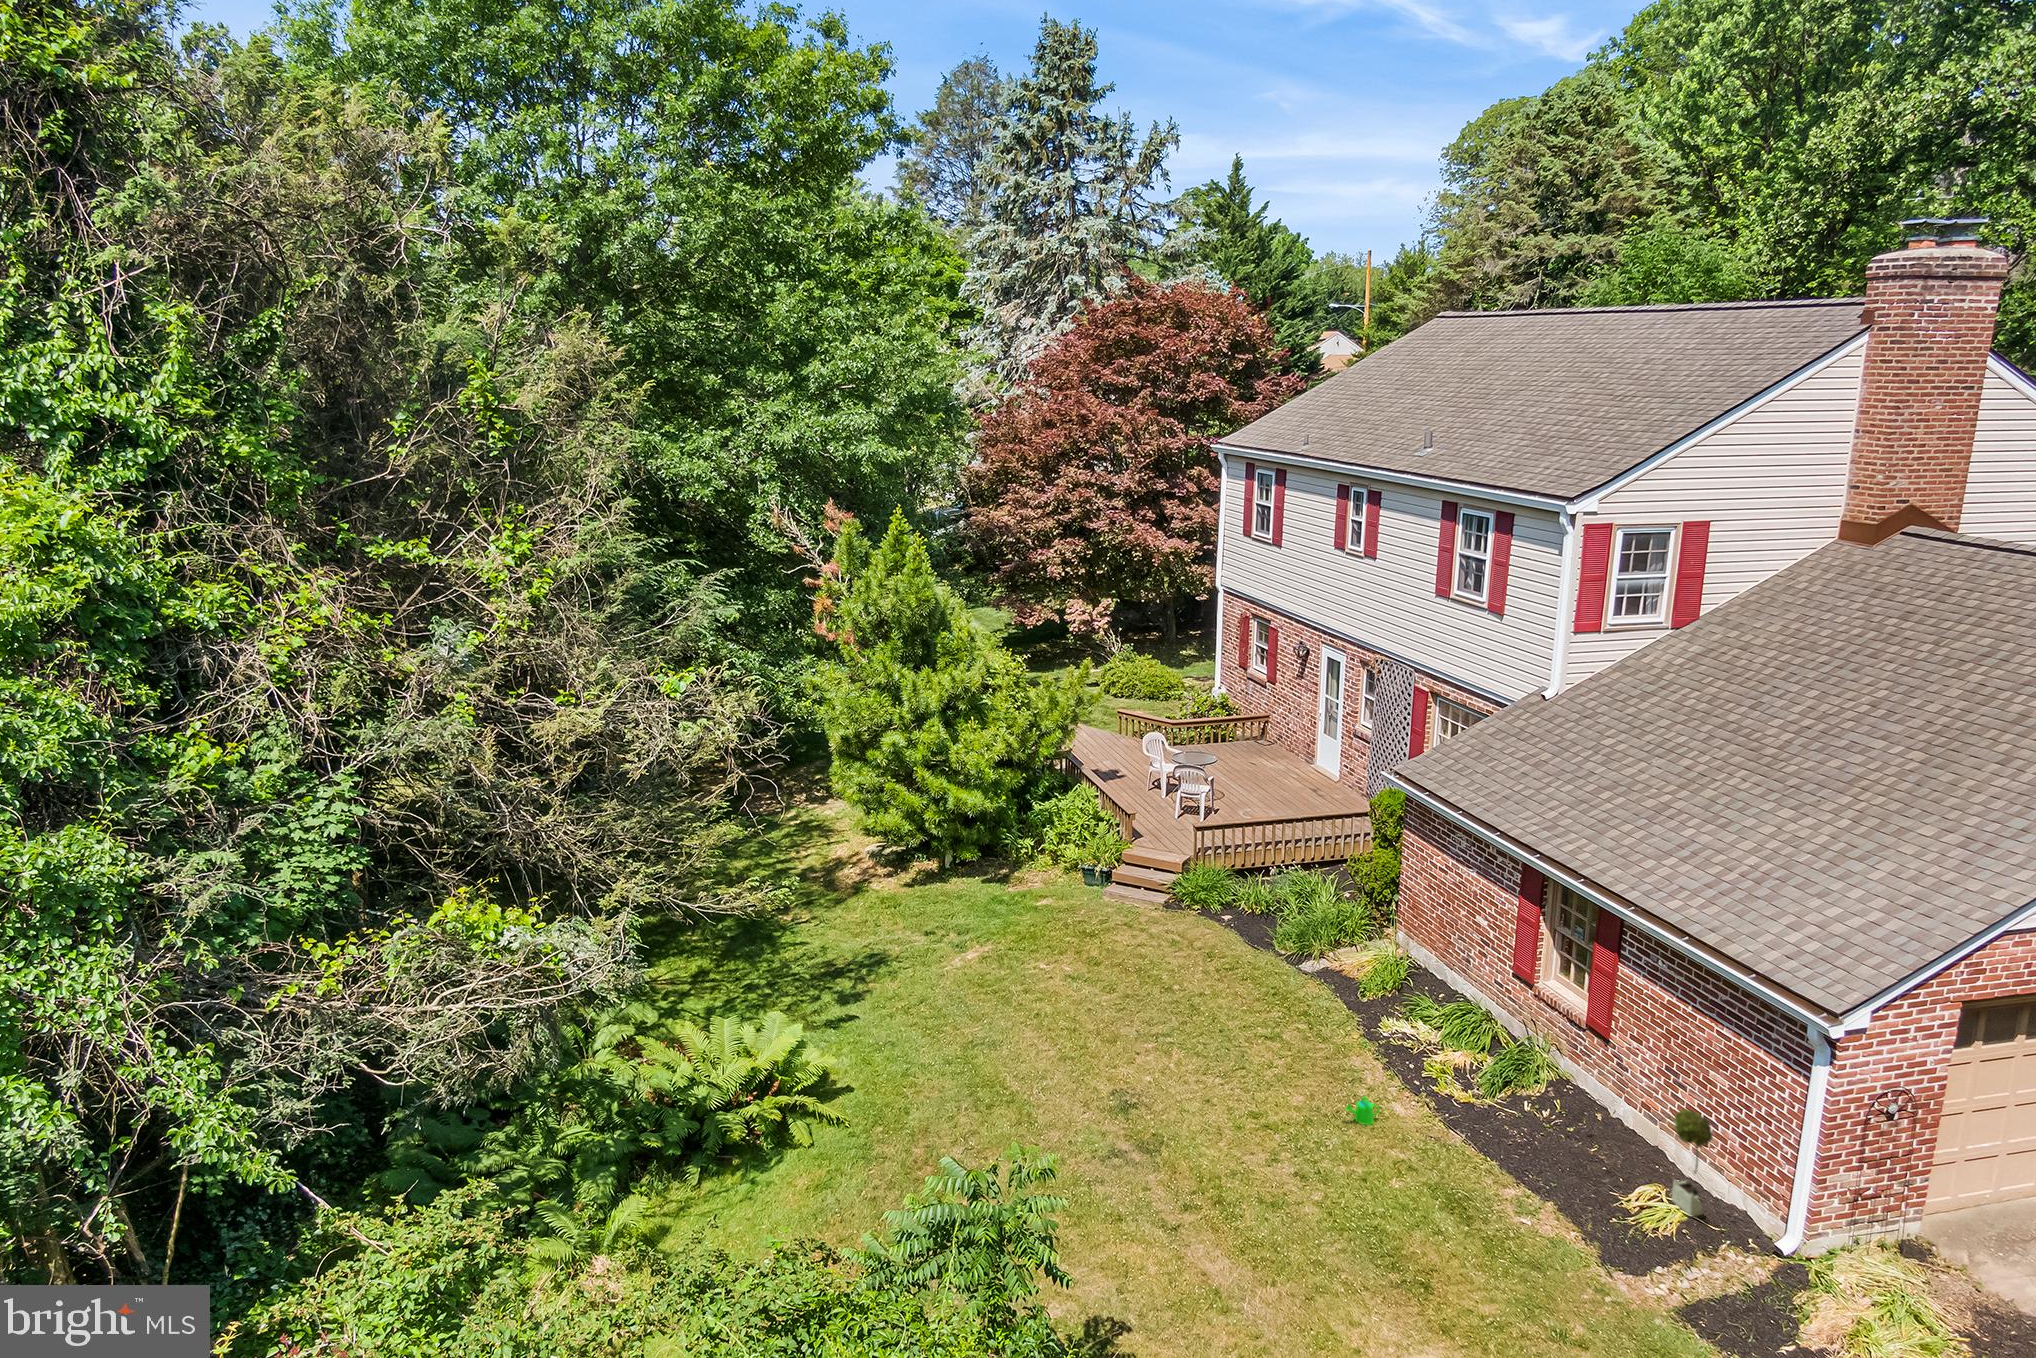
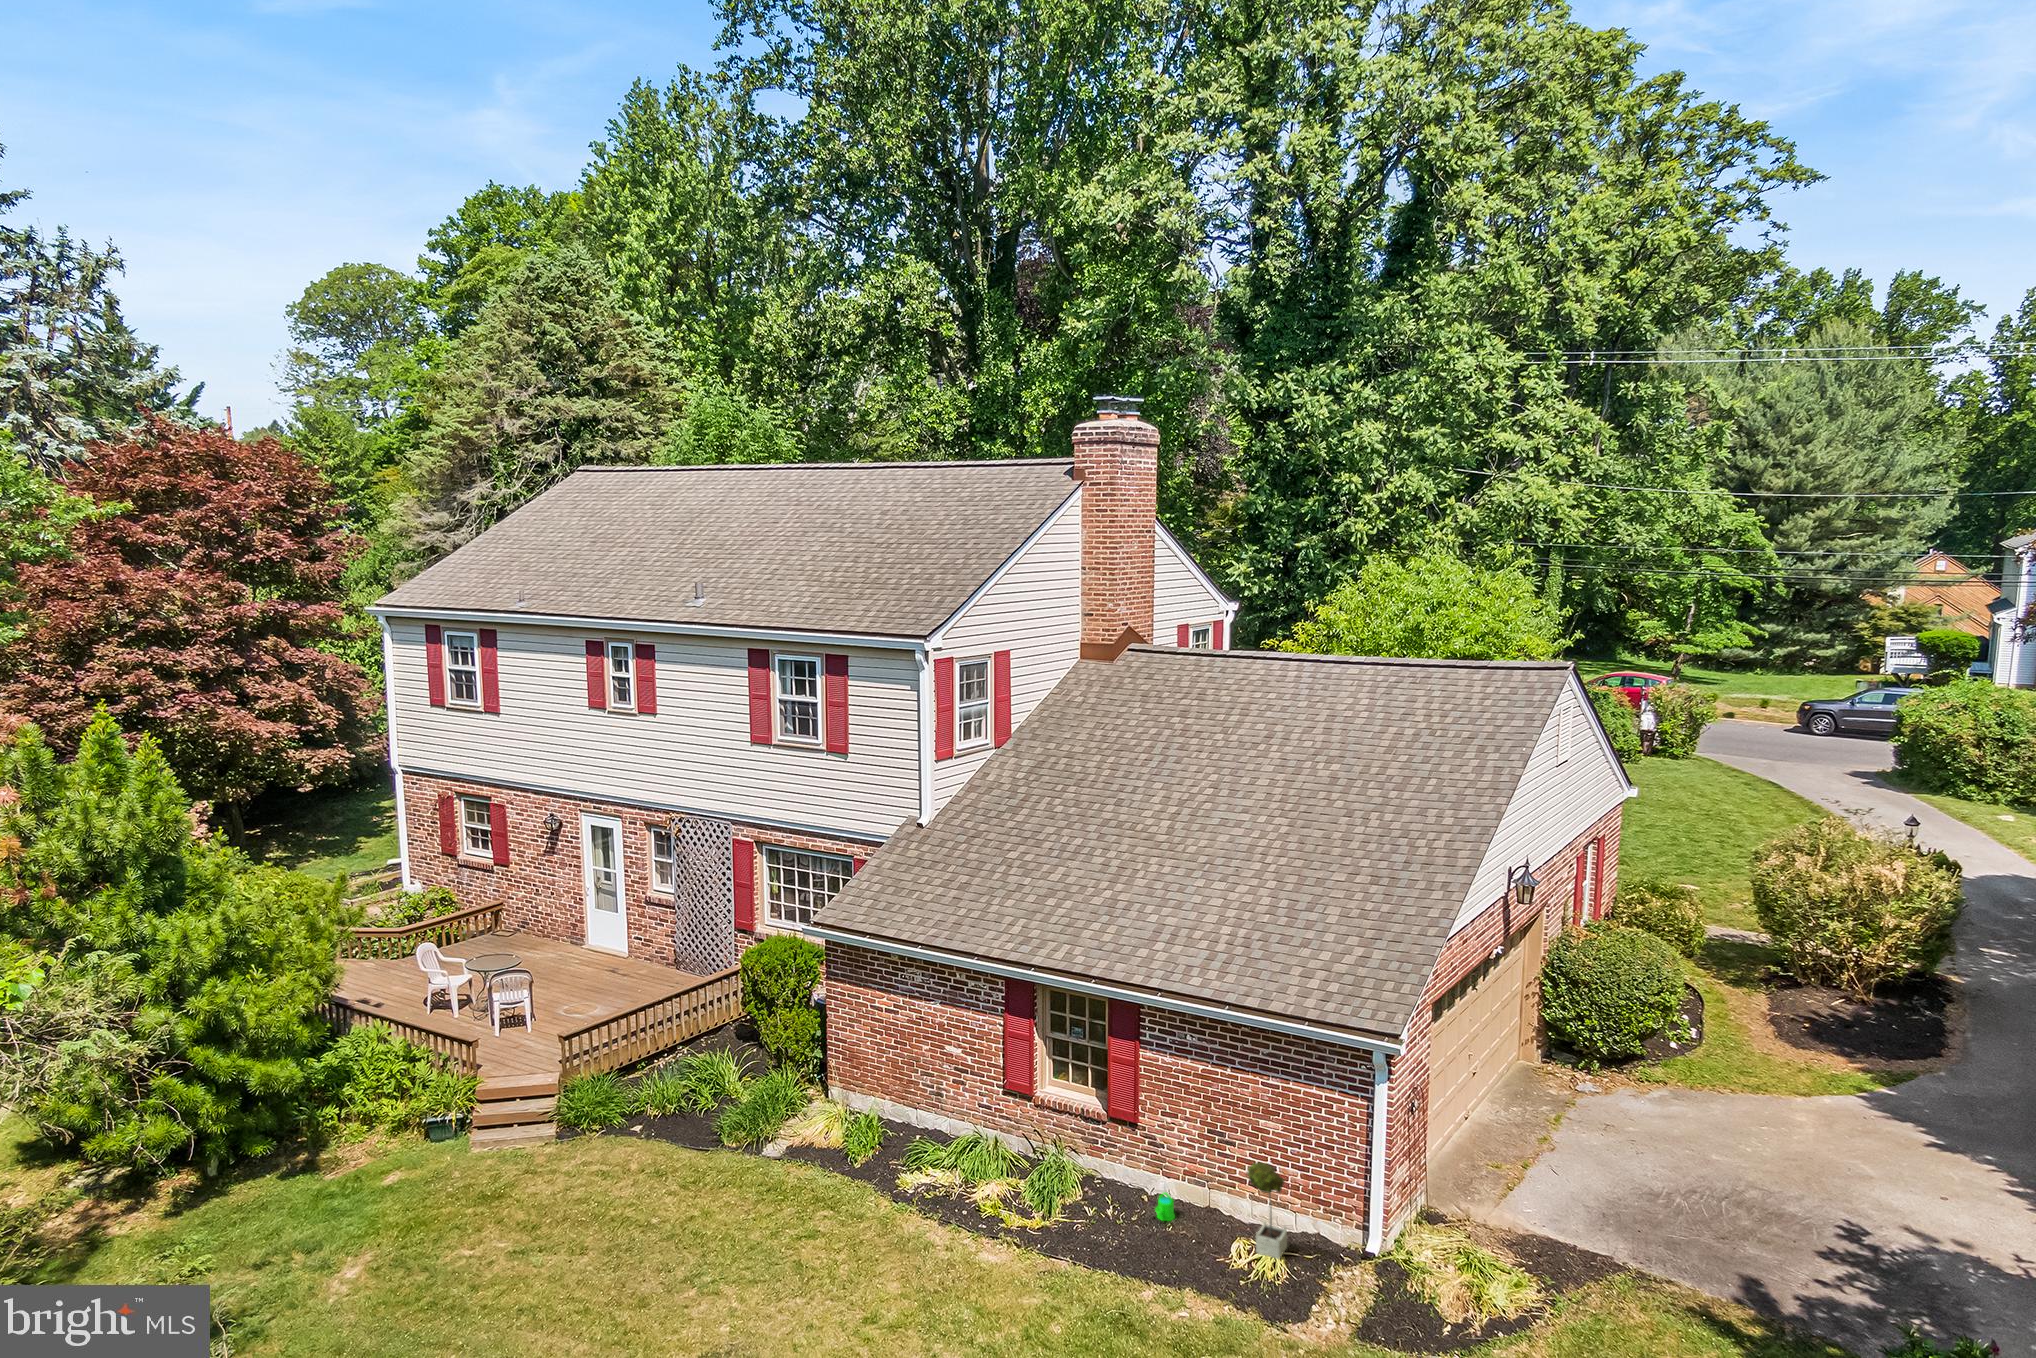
watering can: present [1346,1096,1380,1125] -> present [1155,1192,1175,1221]

